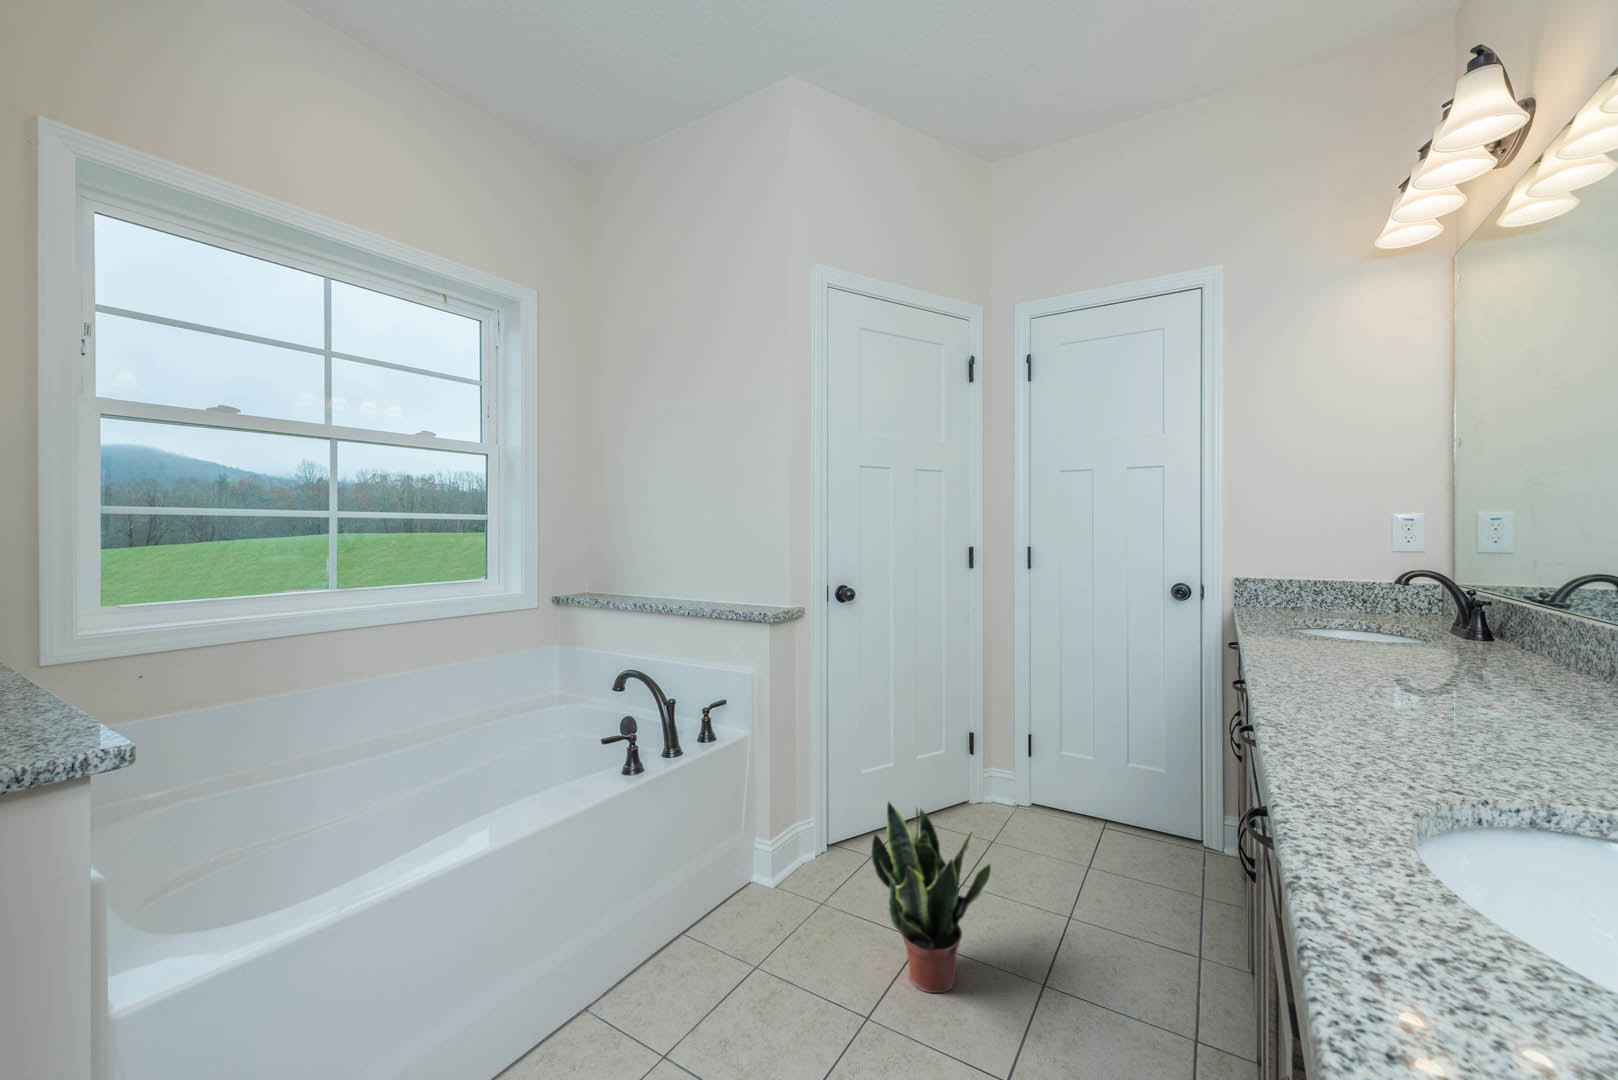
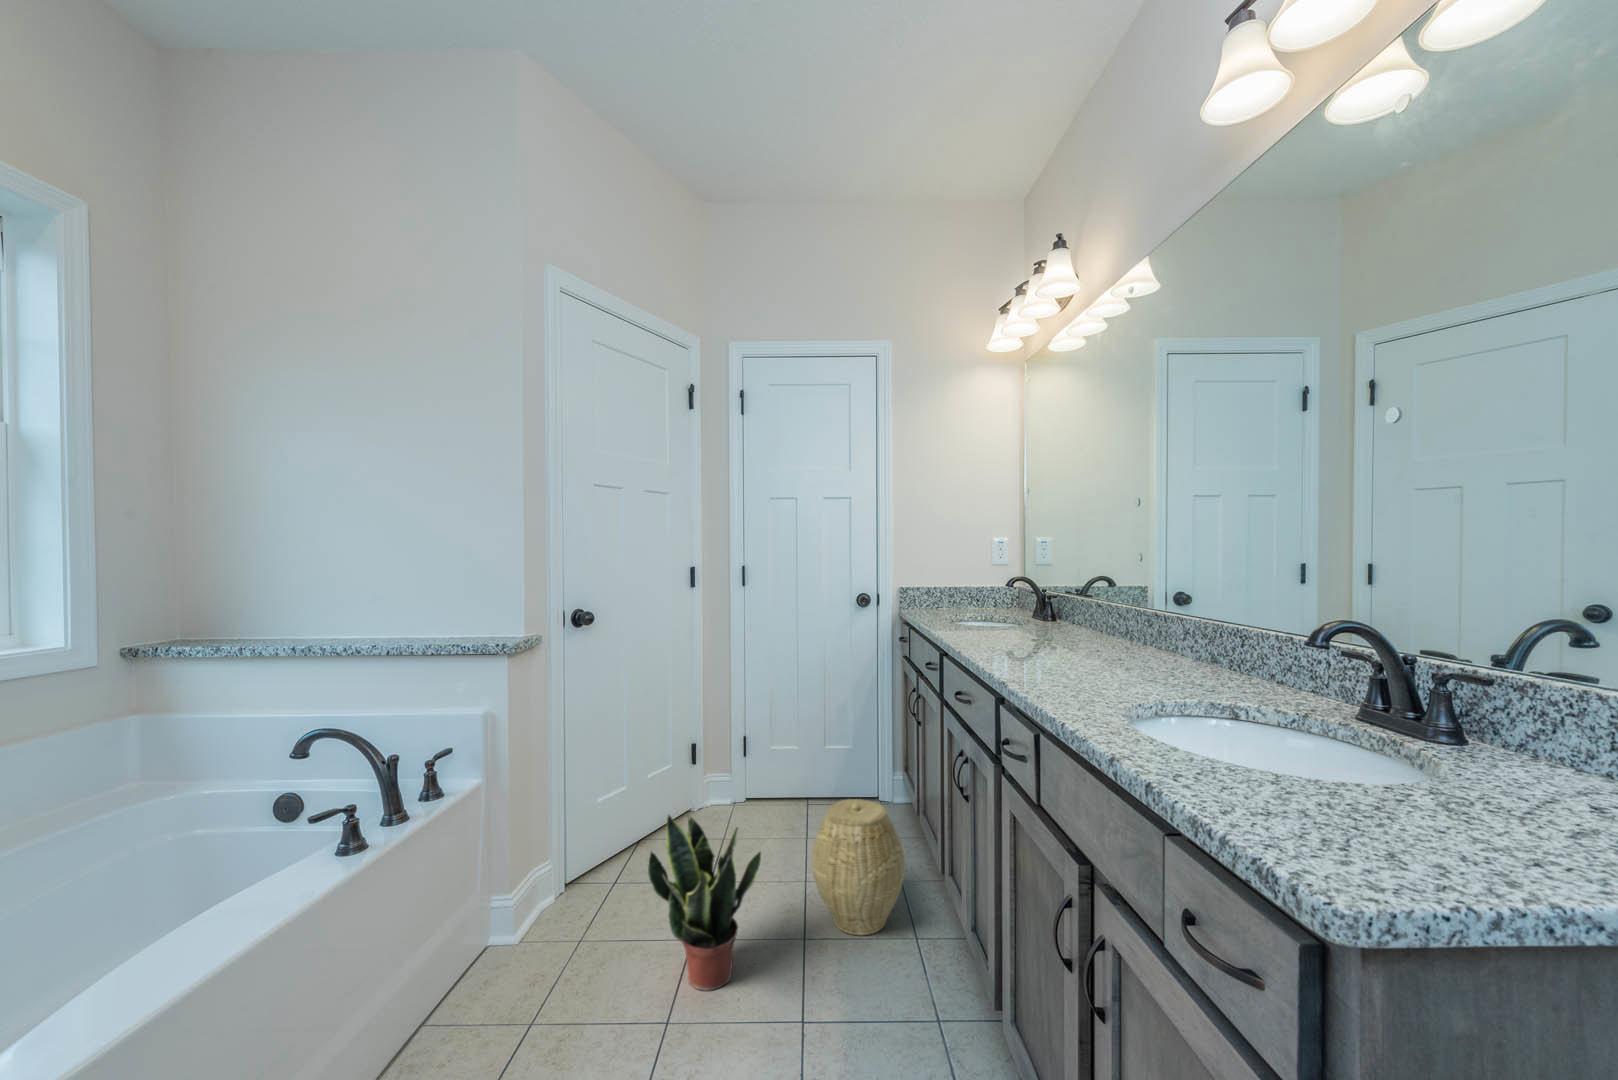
woven basket: none [1062,831,1187,1000] -> present [812,799,905,935]

